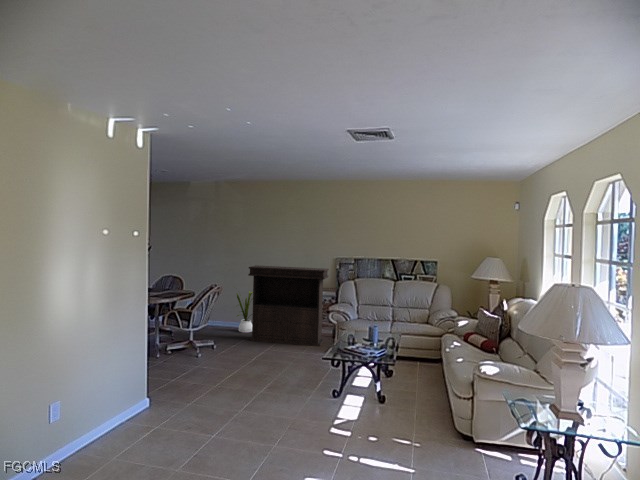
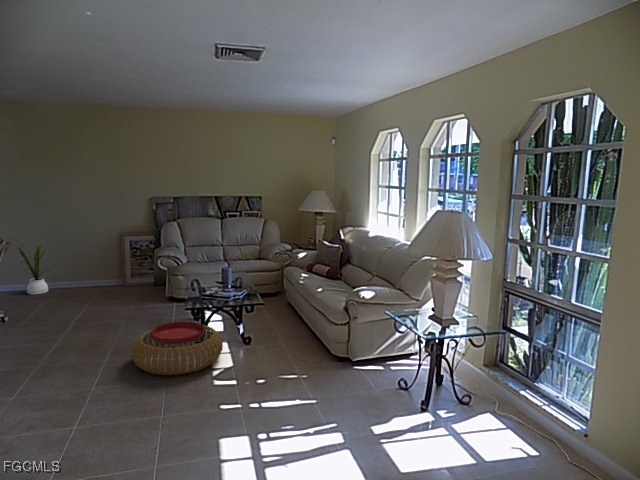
console table: present [248,265,329,346] -> none [40,209,147,303]
pouf: none [276,369,354,417] -> present [132,322,223,376]

